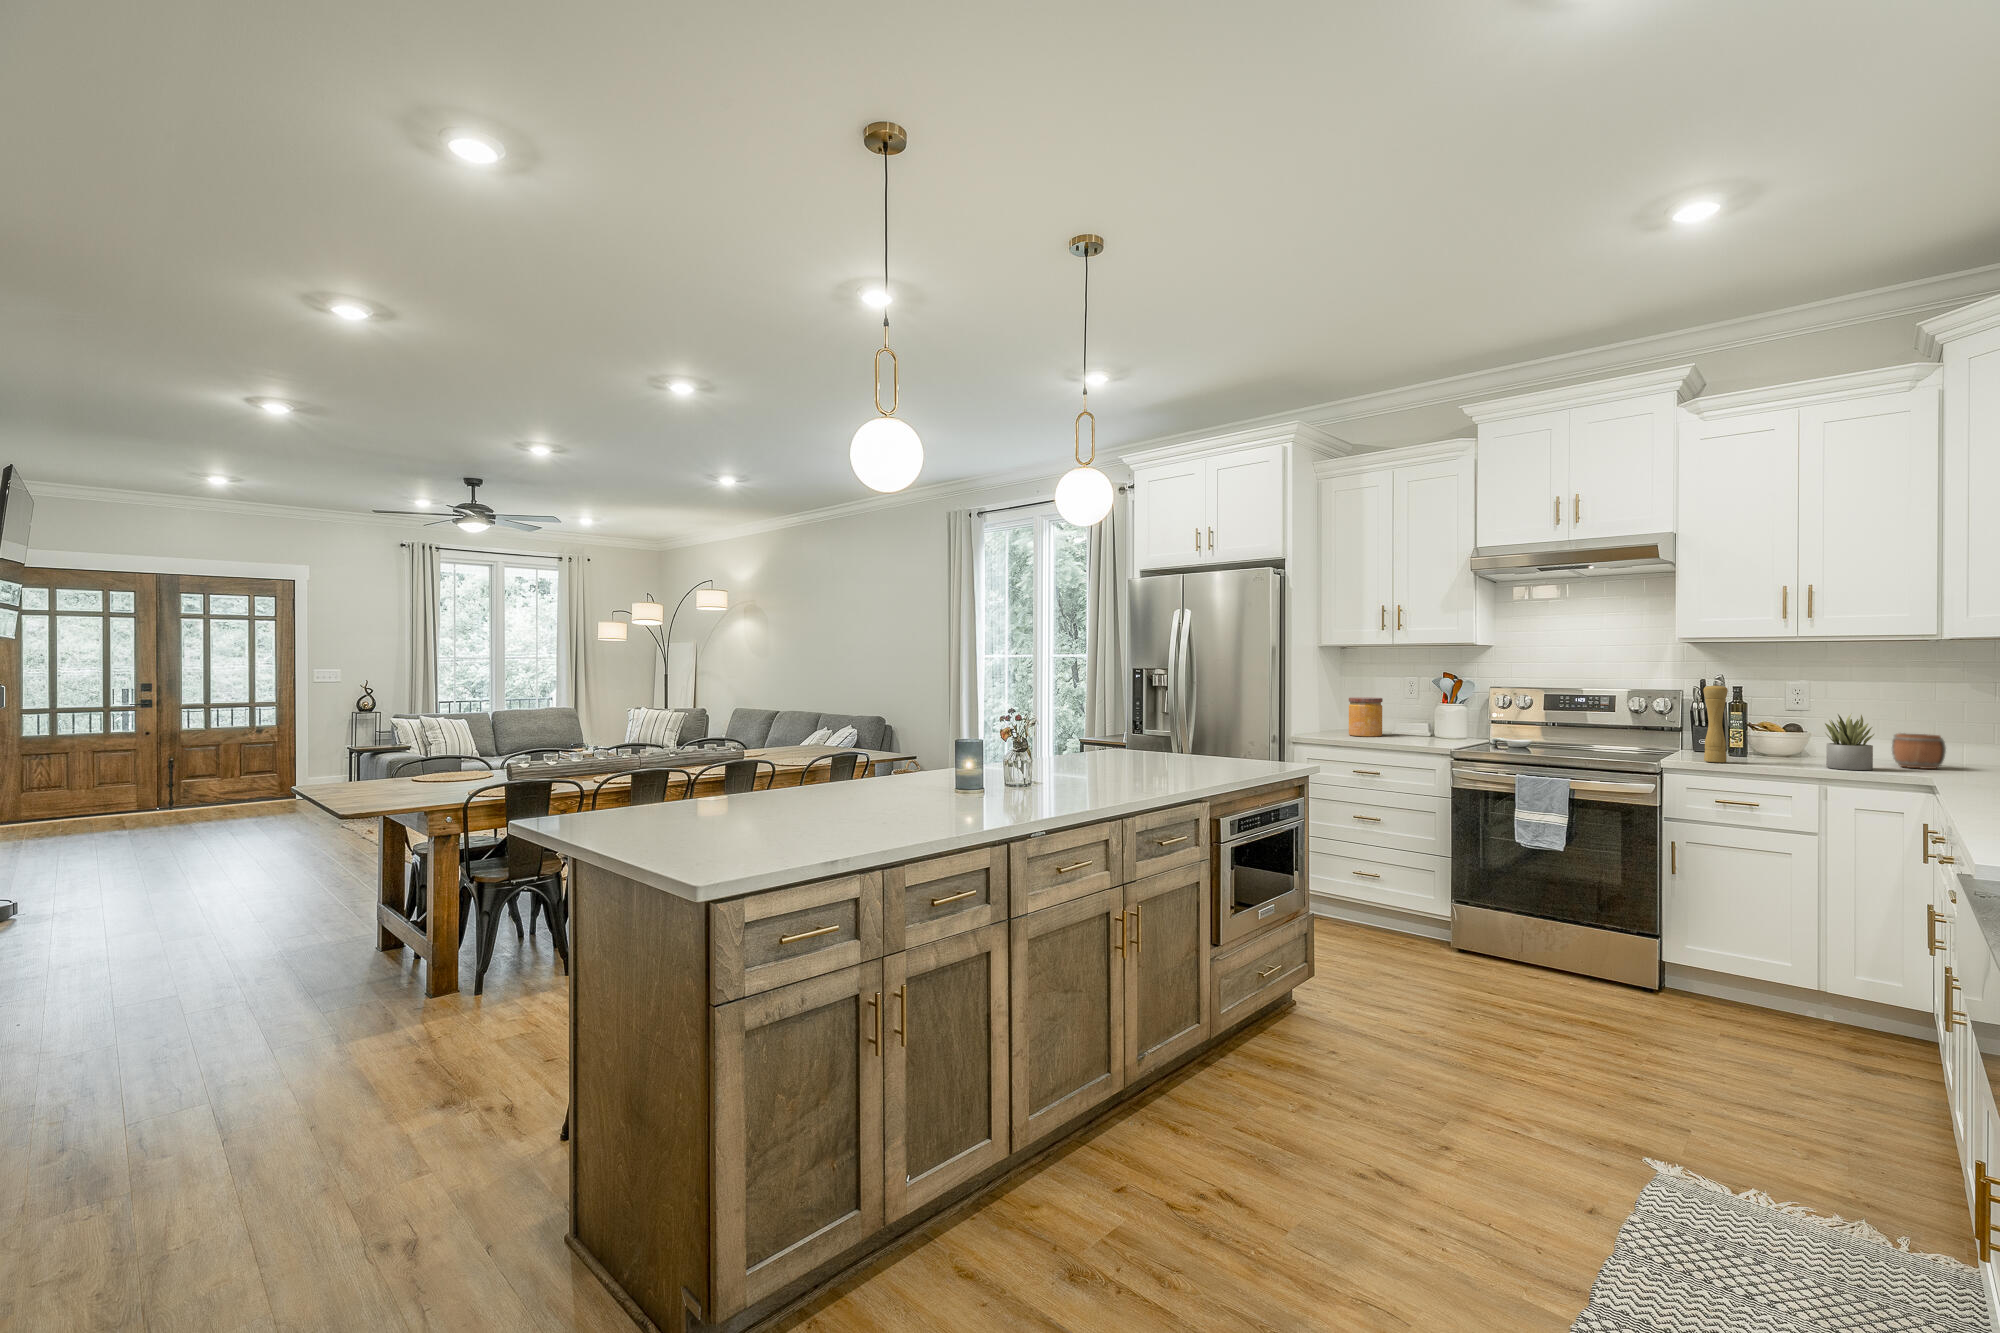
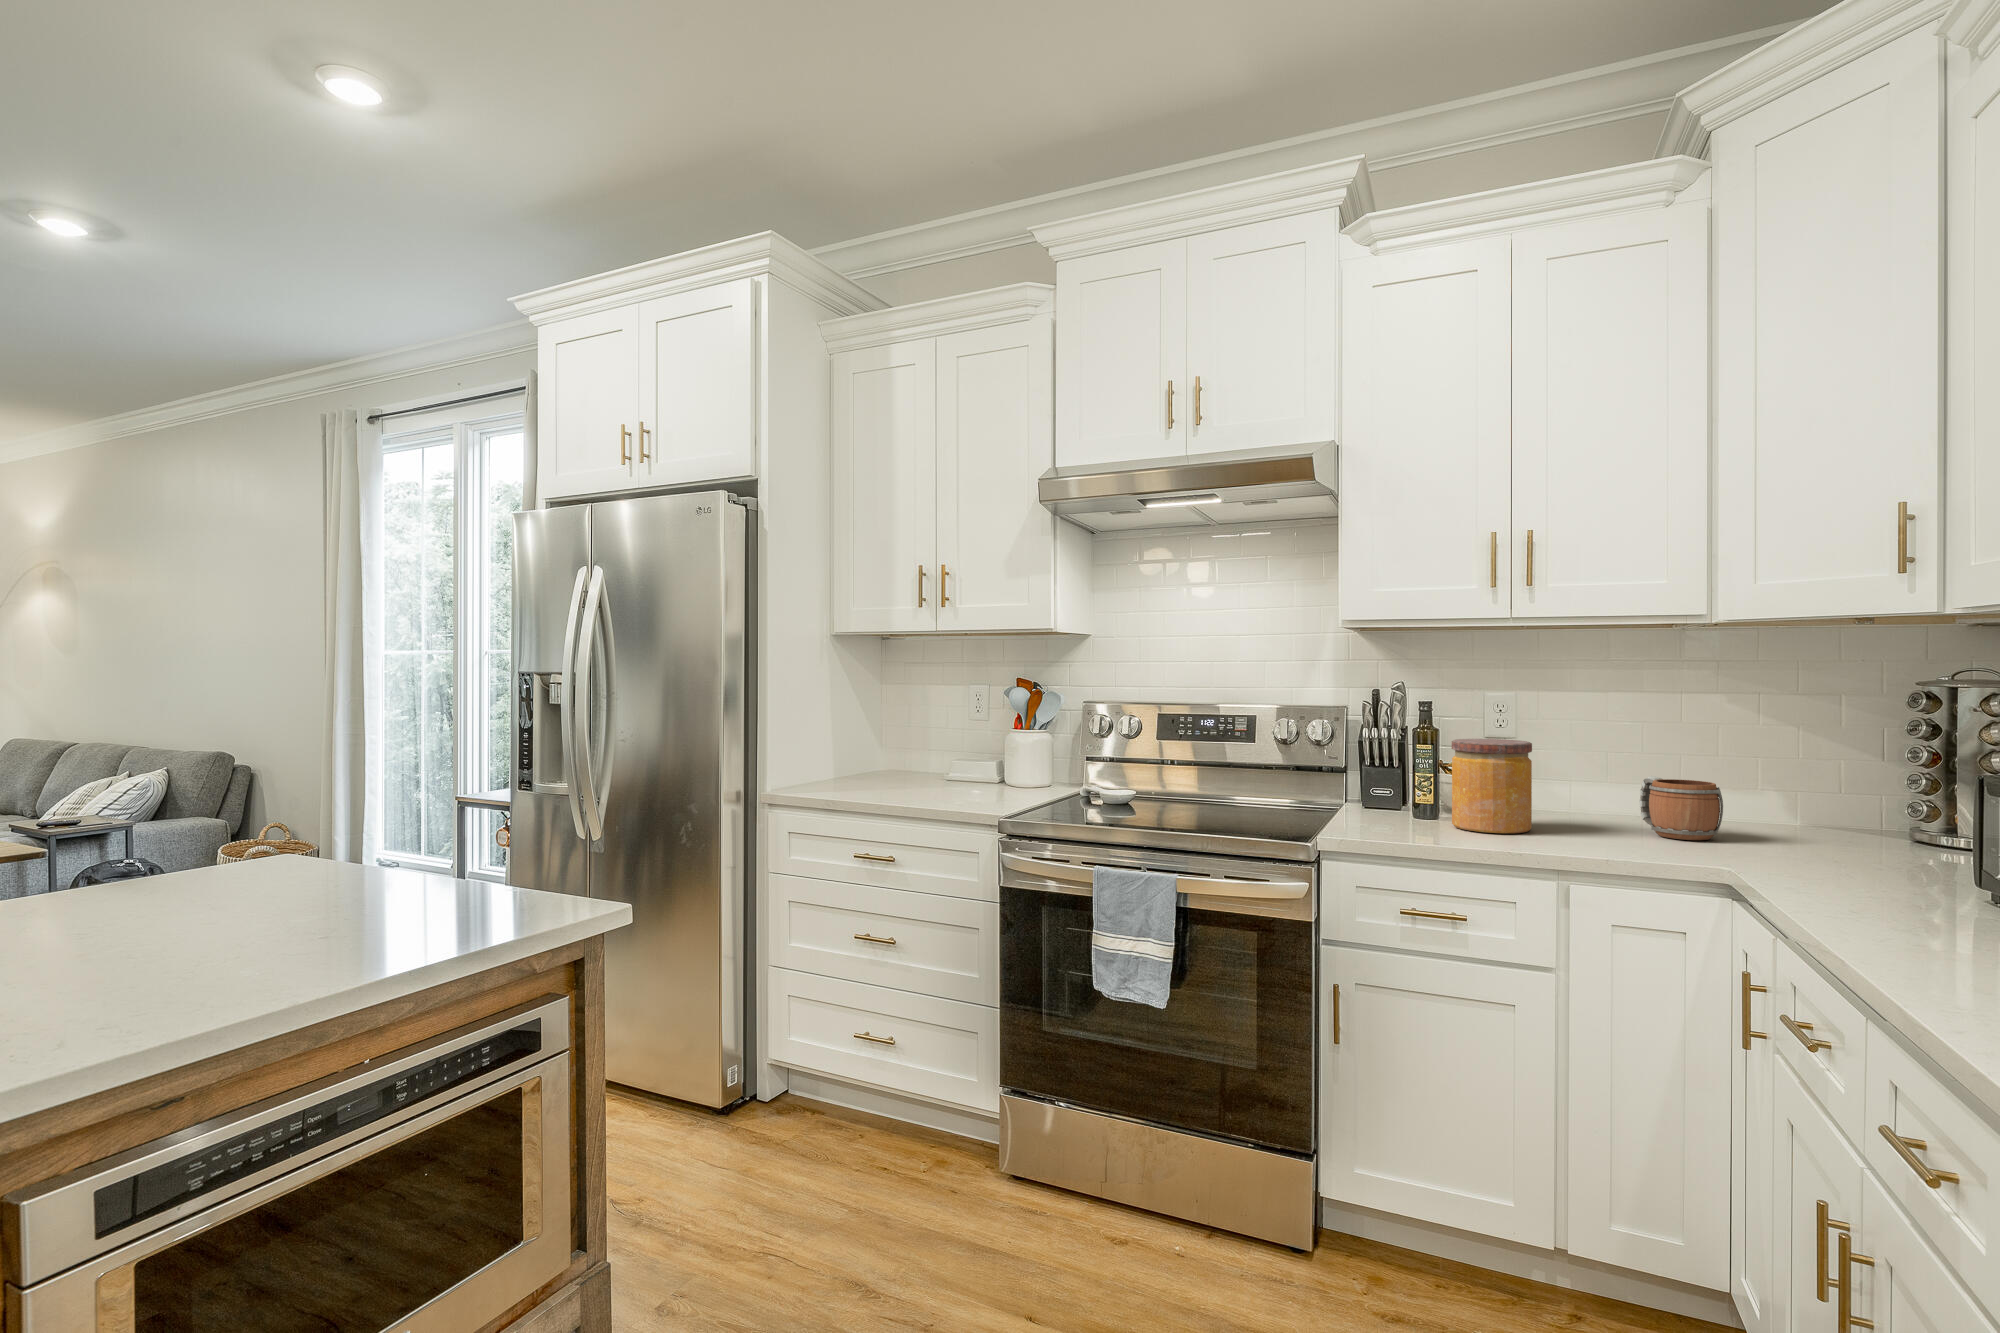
pepper mill: present [1703,684,1728,762] -> none [1380,701,1416,838]
jar: present [1349,697,1383,737] -> present [1452,739,1532,833]
succulent plant: present [1825,714,1874,770] -> none [1557,749,1634,850]

